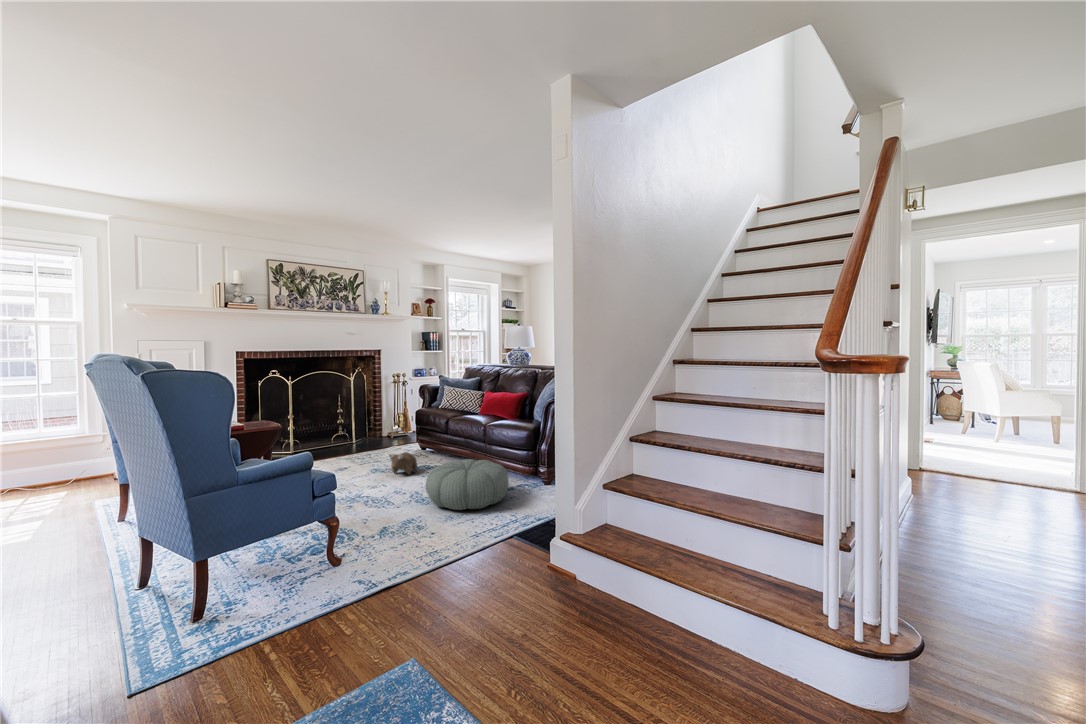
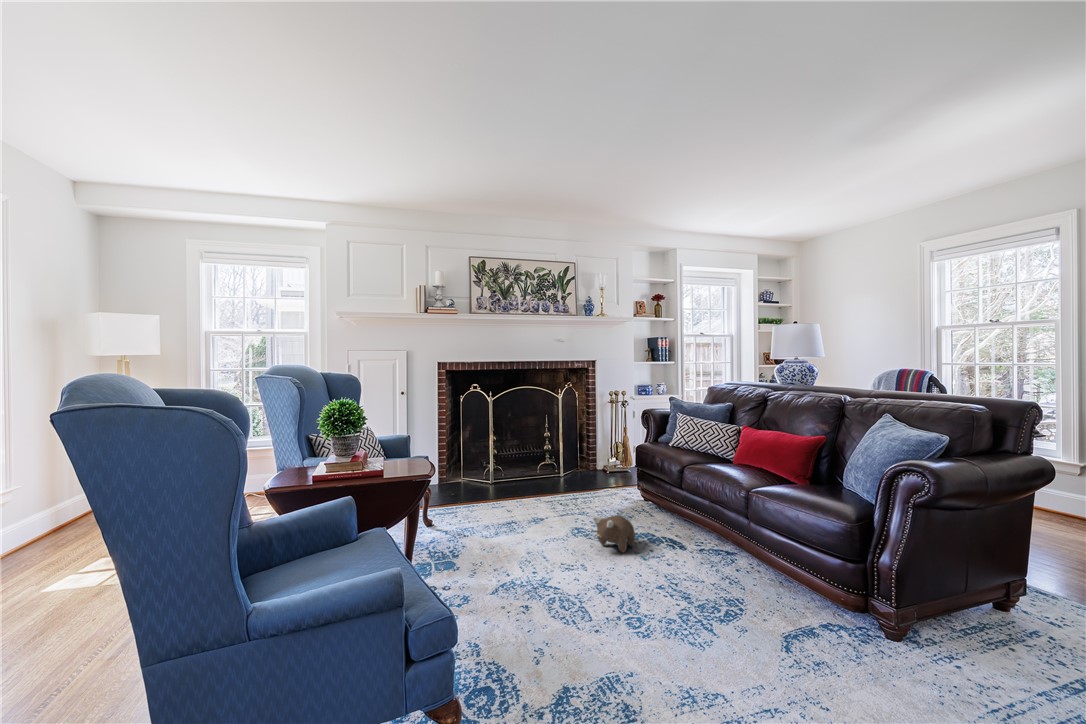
pouf: present [426,459,509,510] -> none [645,559,812,686]

